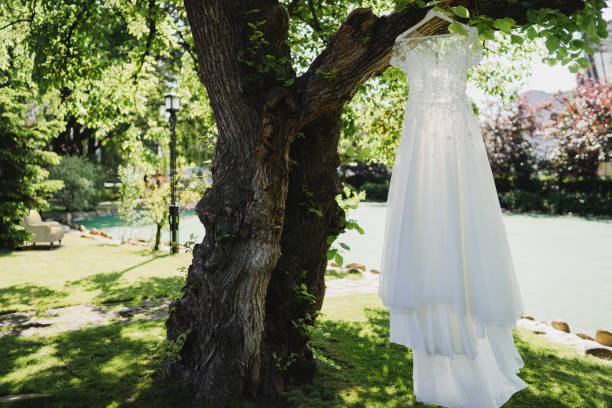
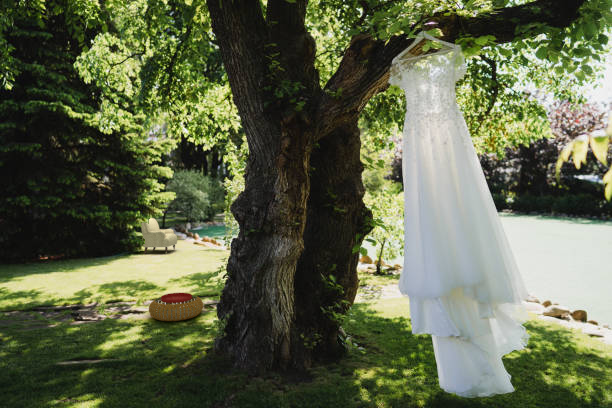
pouf: none [61,301,128,336] -> present [149,293,203,321]

